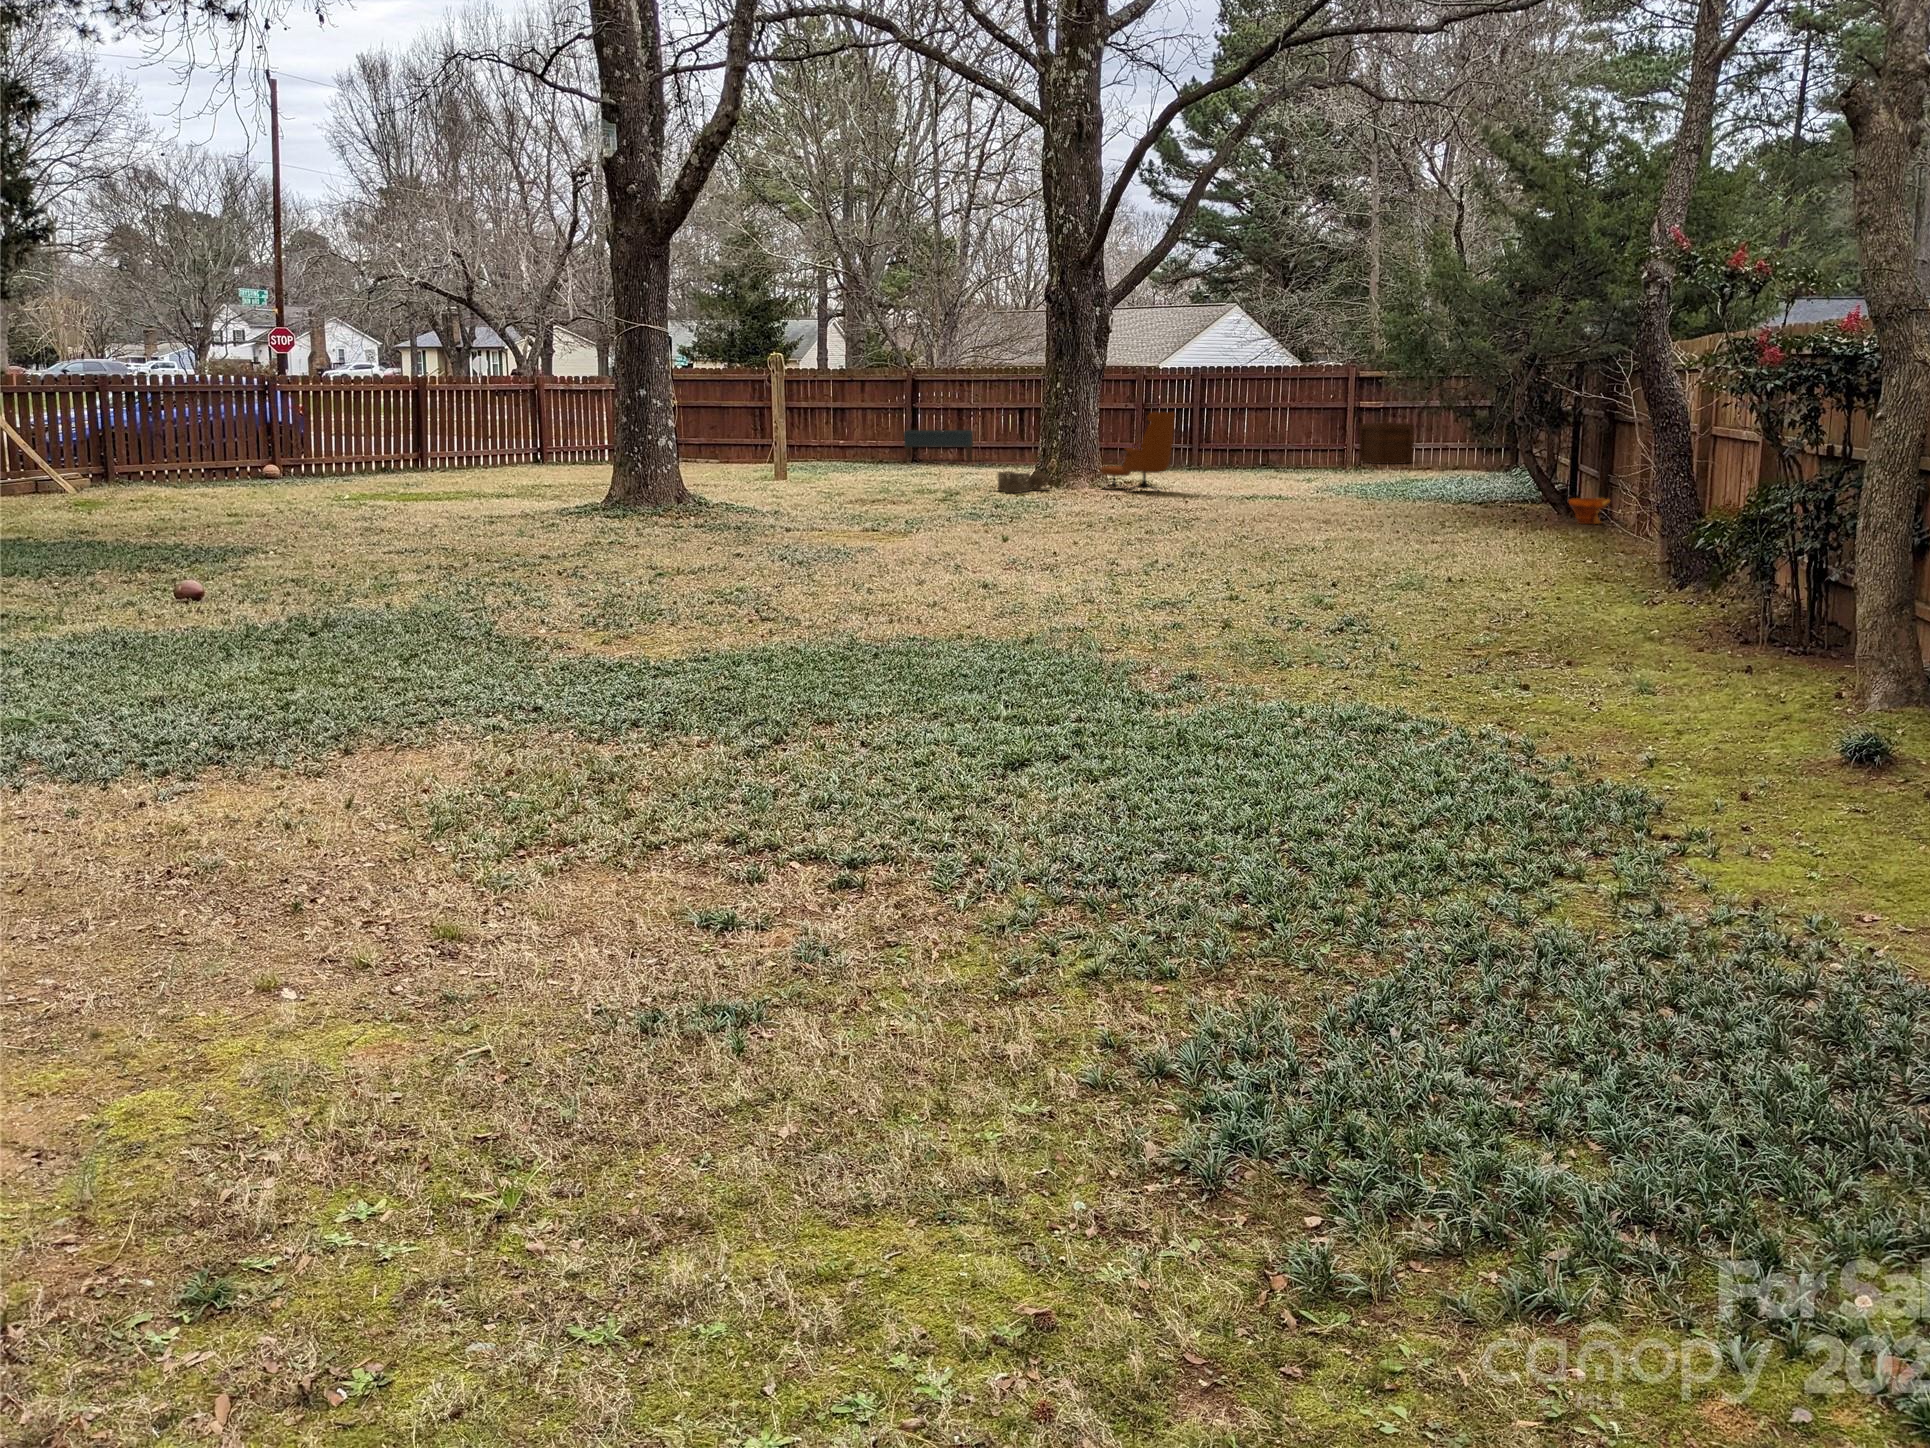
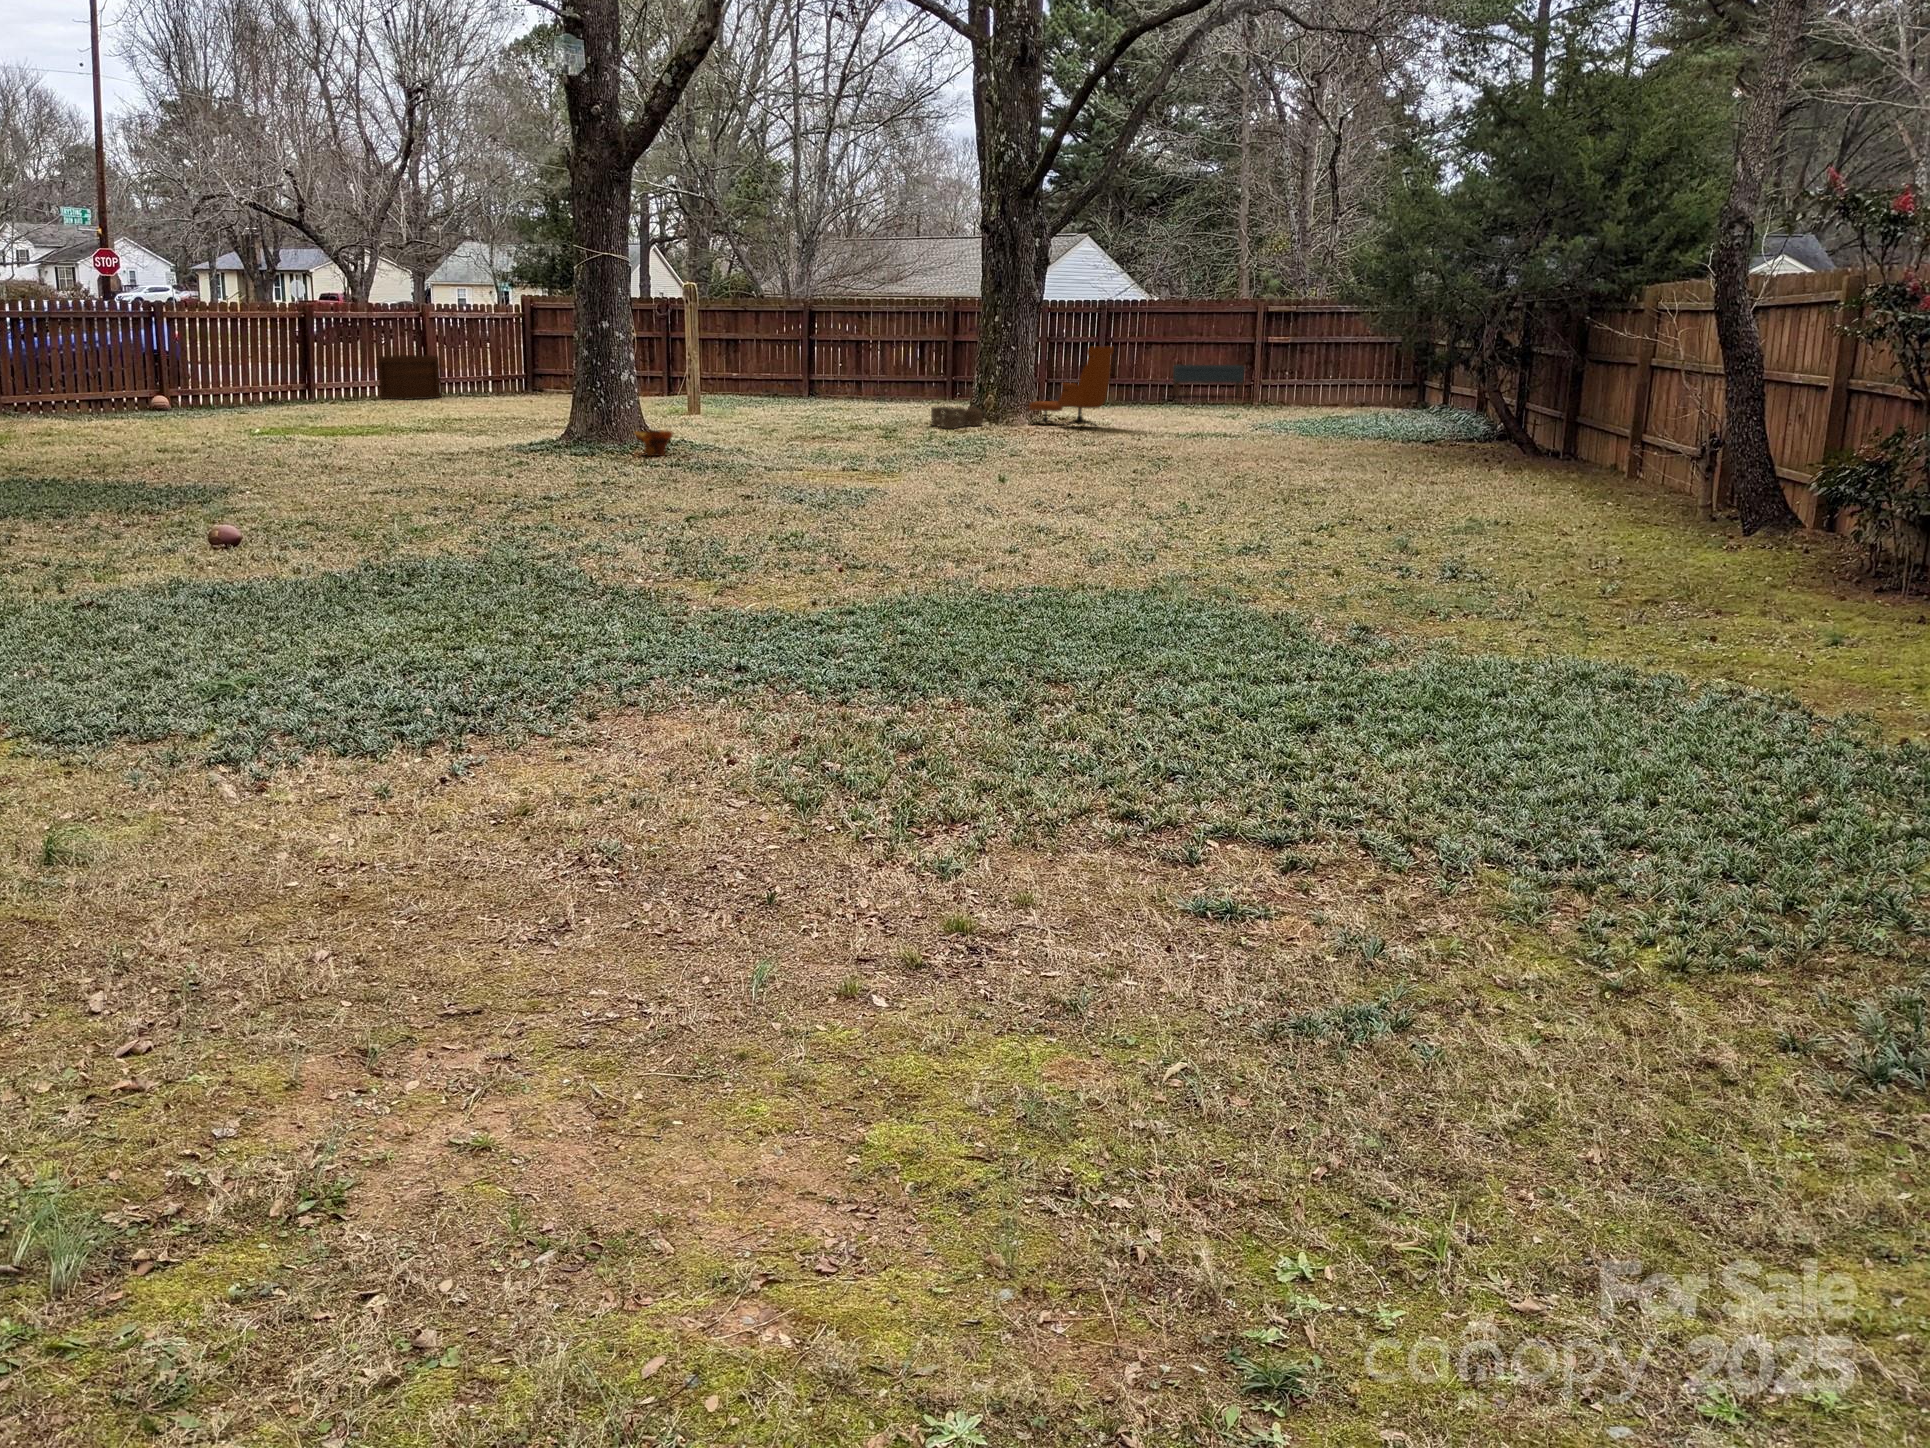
wooden crate: present [1358,423,1414,464] -> present [377,355,442,400]
bench: present [904,430,973,461] -> present [1173,364,1245,397]
planter: present [1569,498,1609,524] -> present [635,430,673,456]

